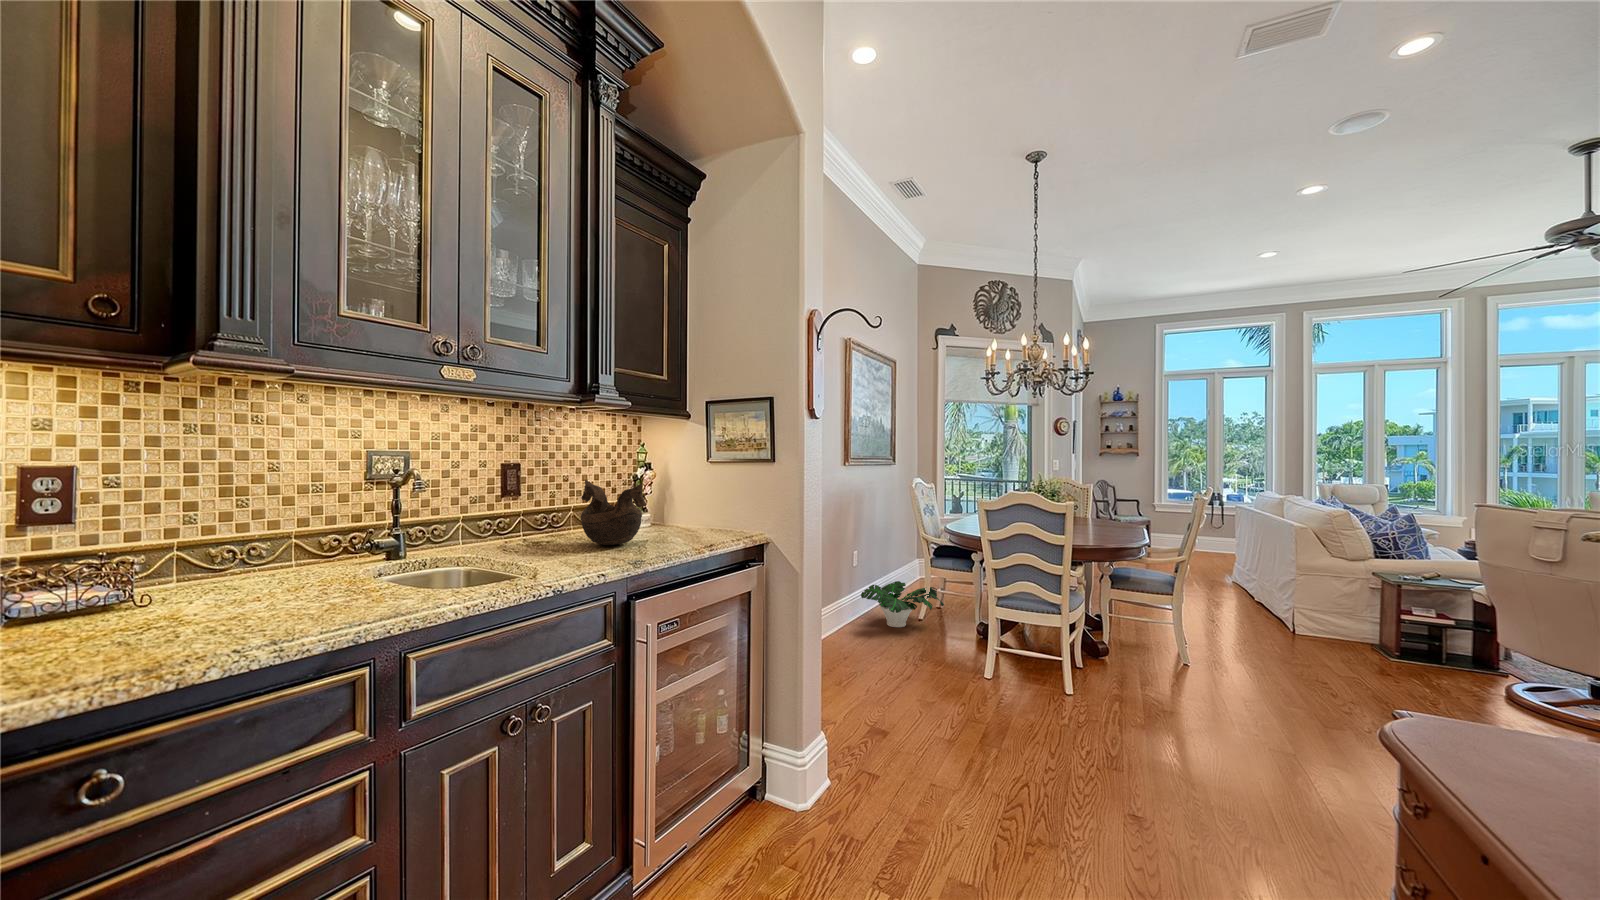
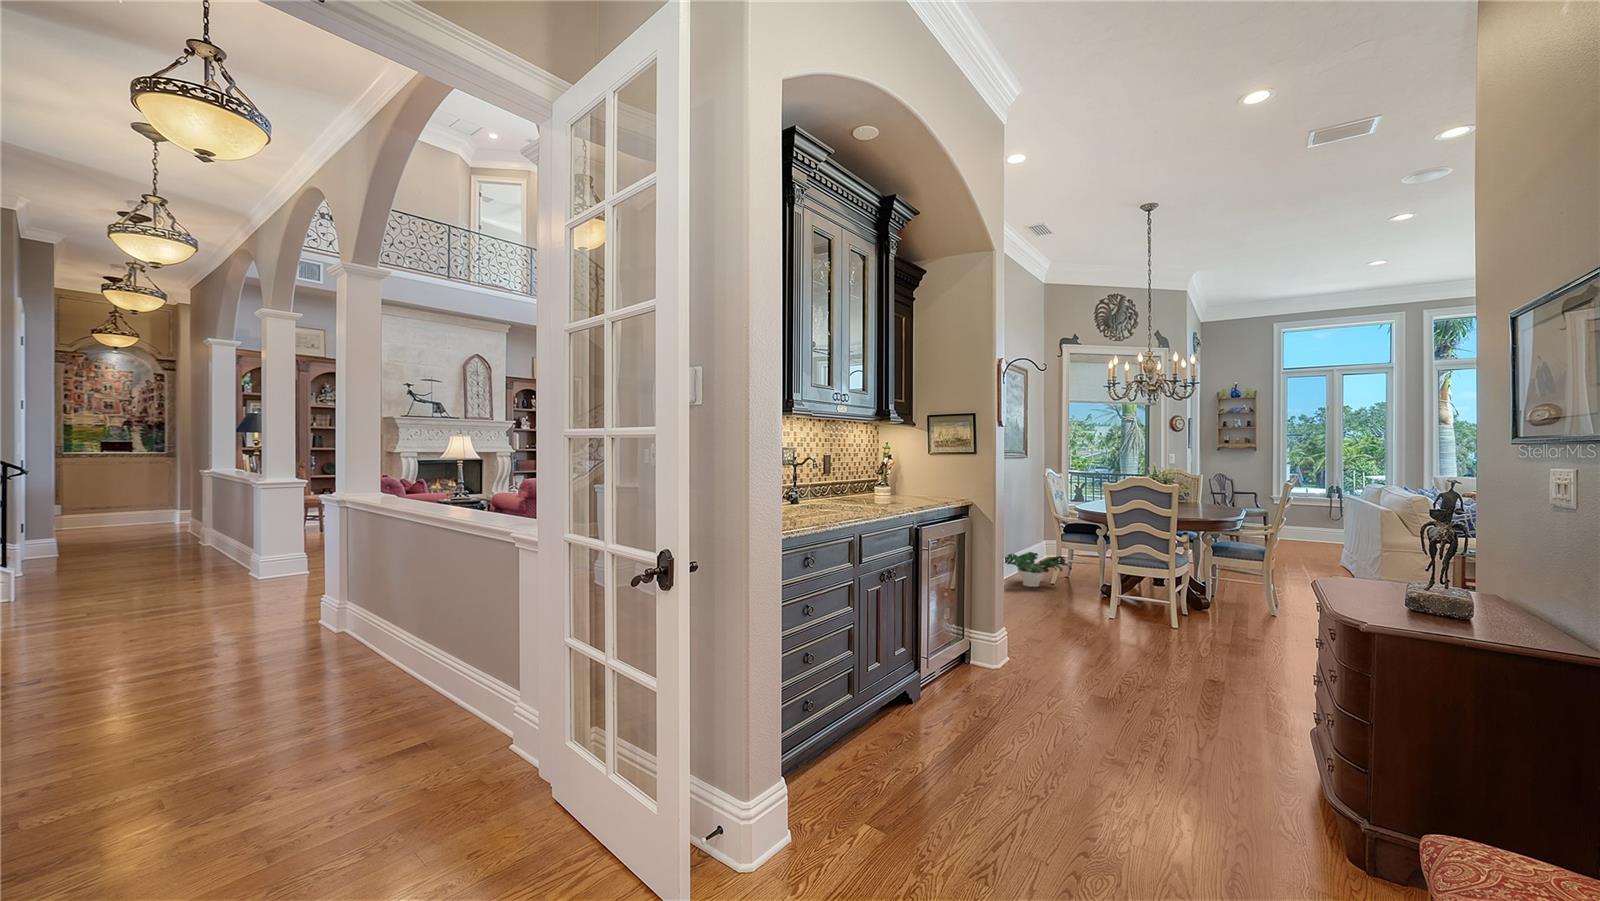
decorative bowl: present [581,480,646,545] -> none [867,464,918,501]

